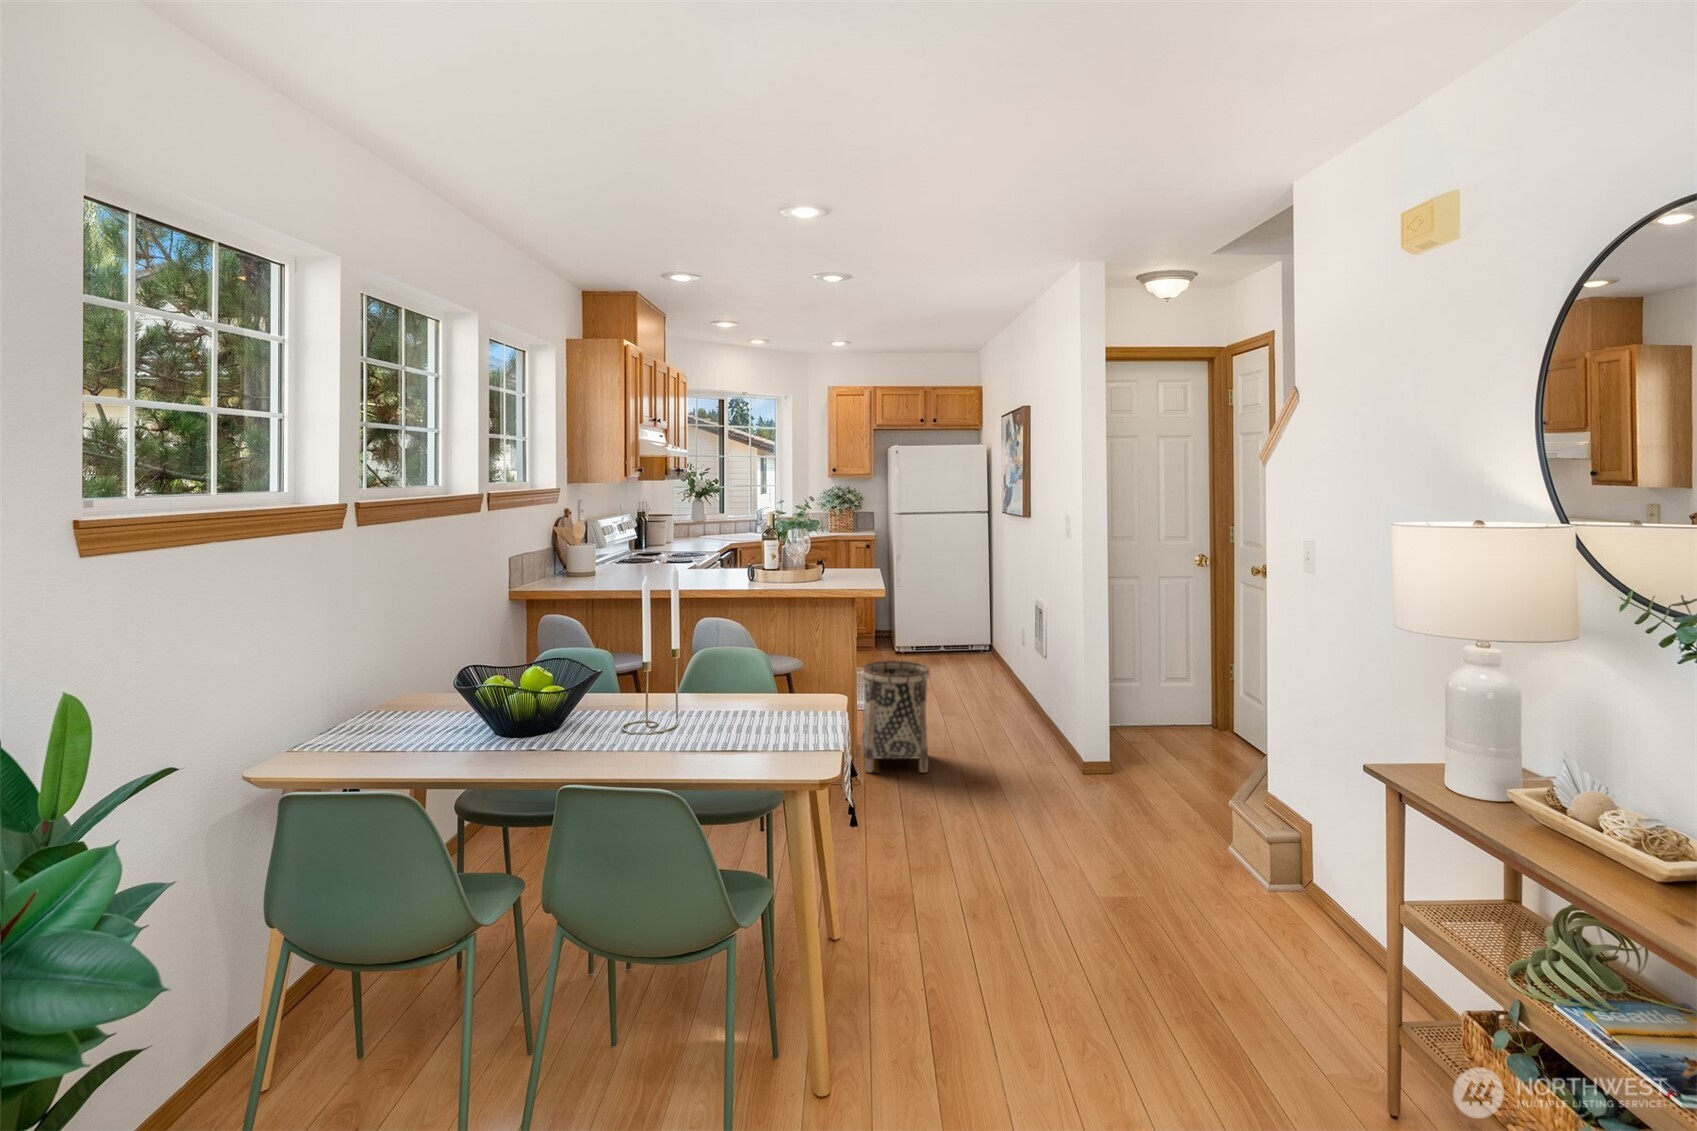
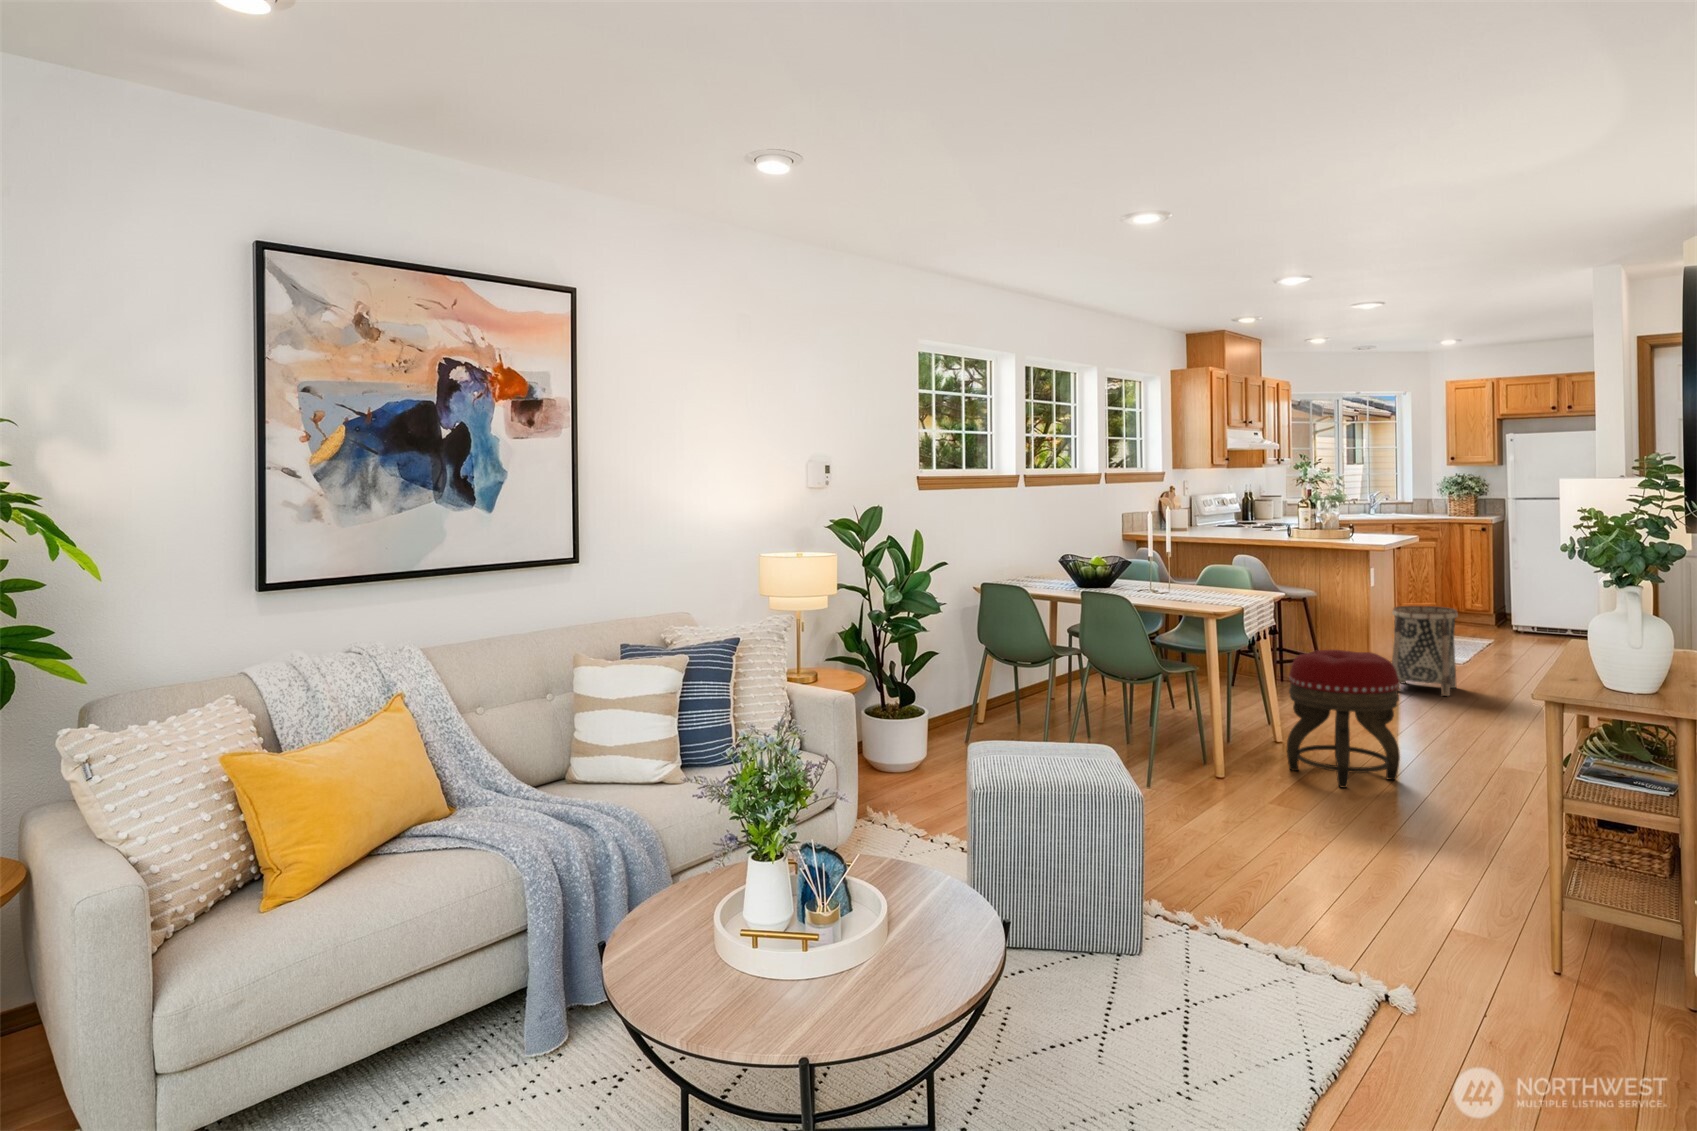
footstool: none [878,806,1037,1055] -> present [1287,650,1400,788]

